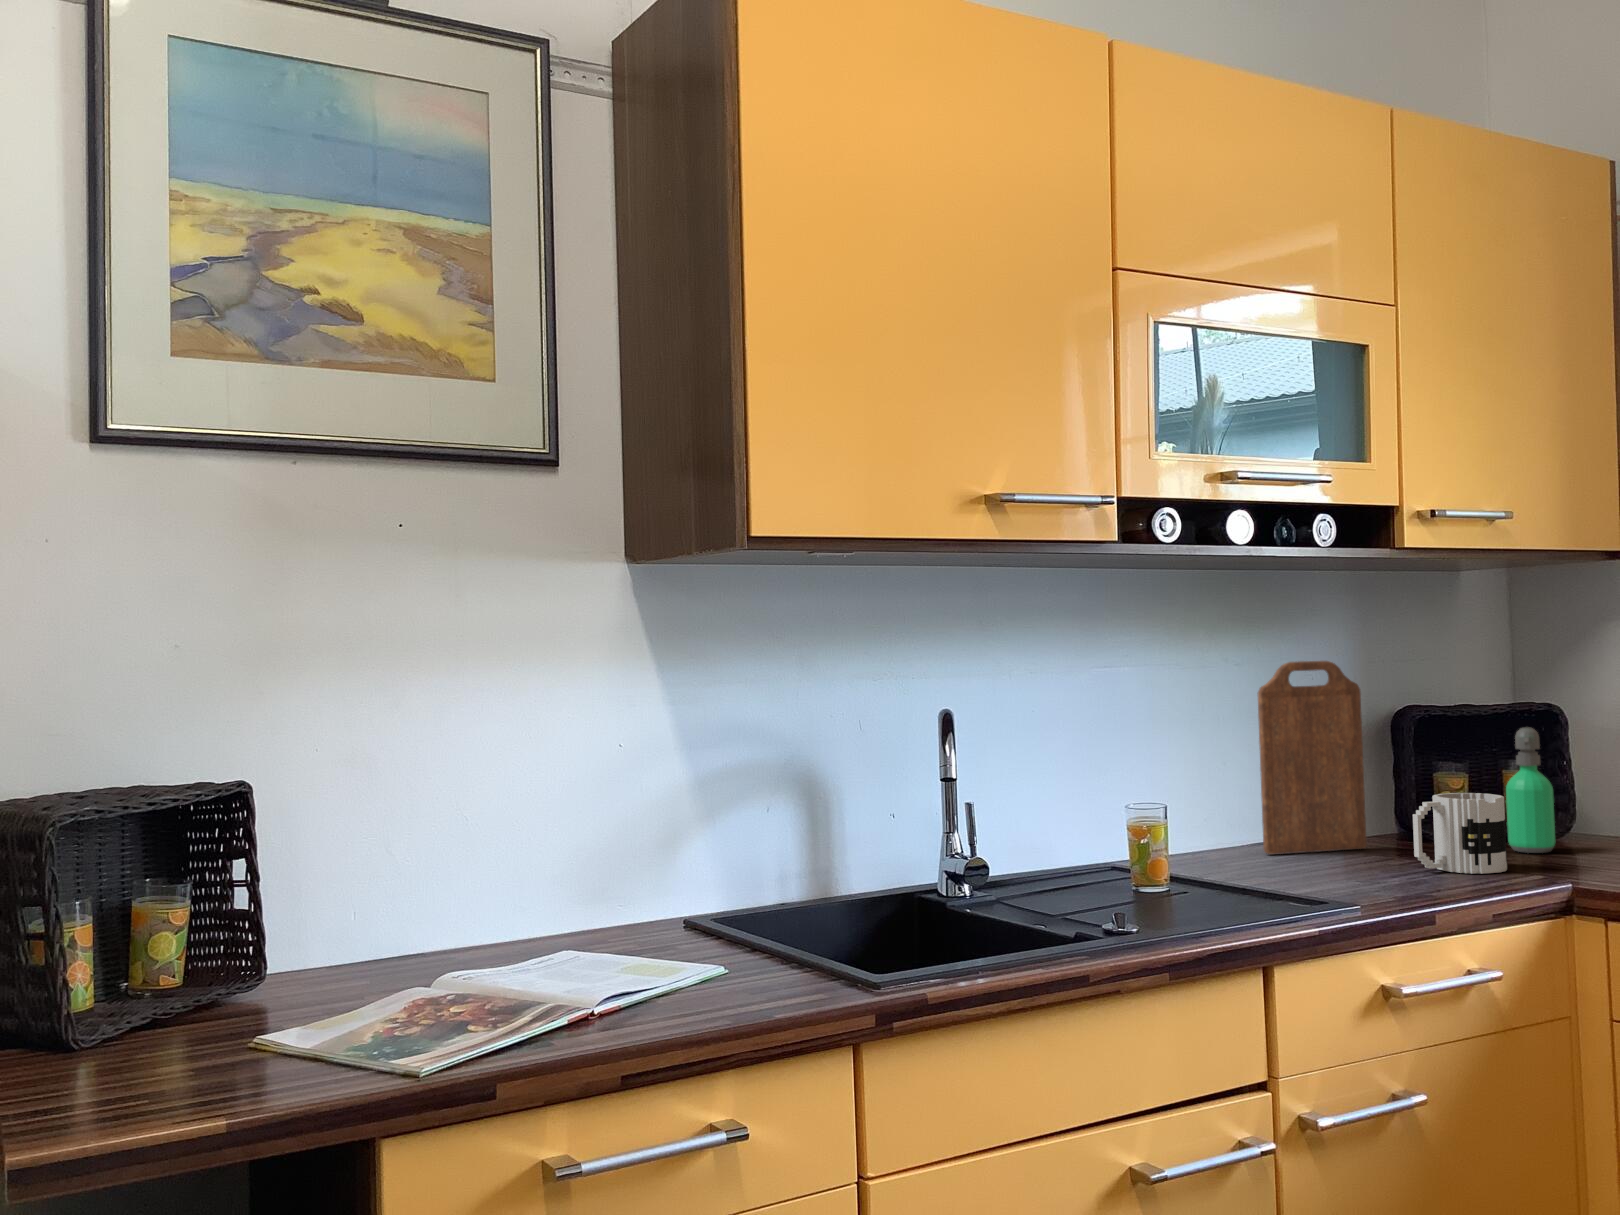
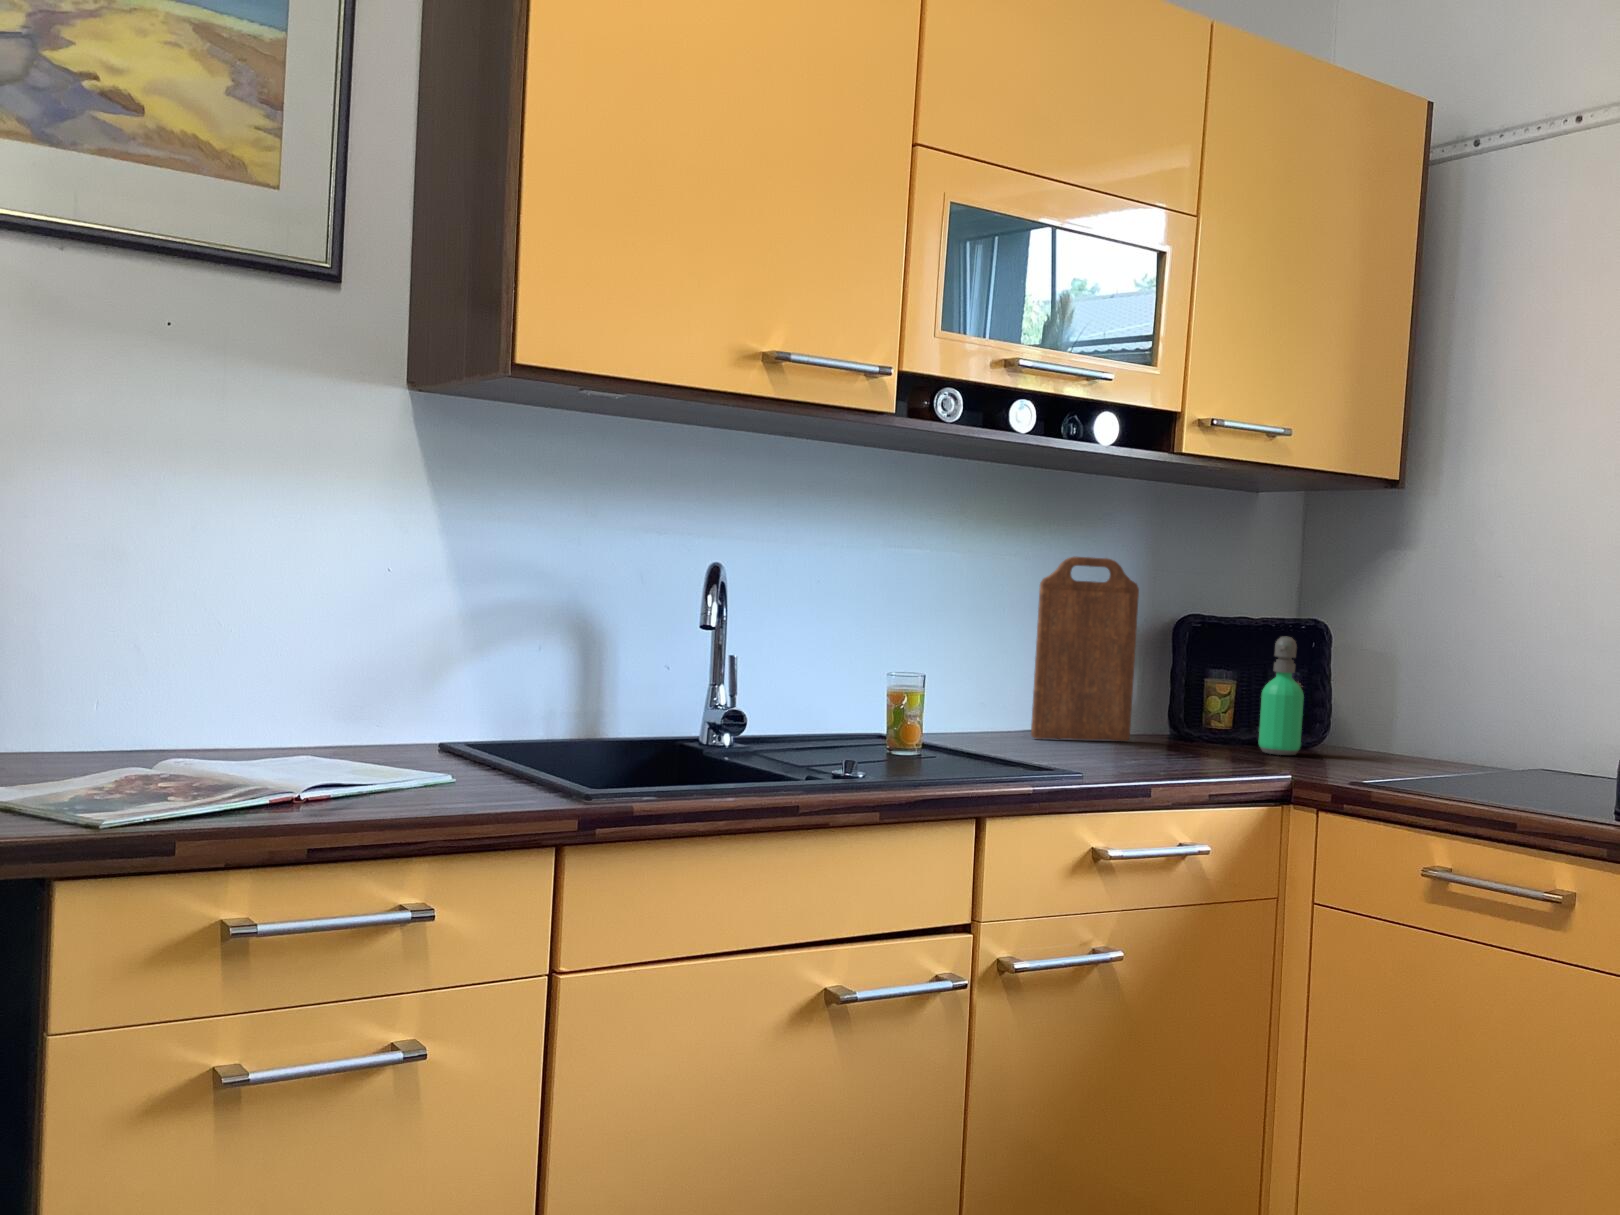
mug: present [1413,793,1507,874] -> none [1159,689,1248,765]

